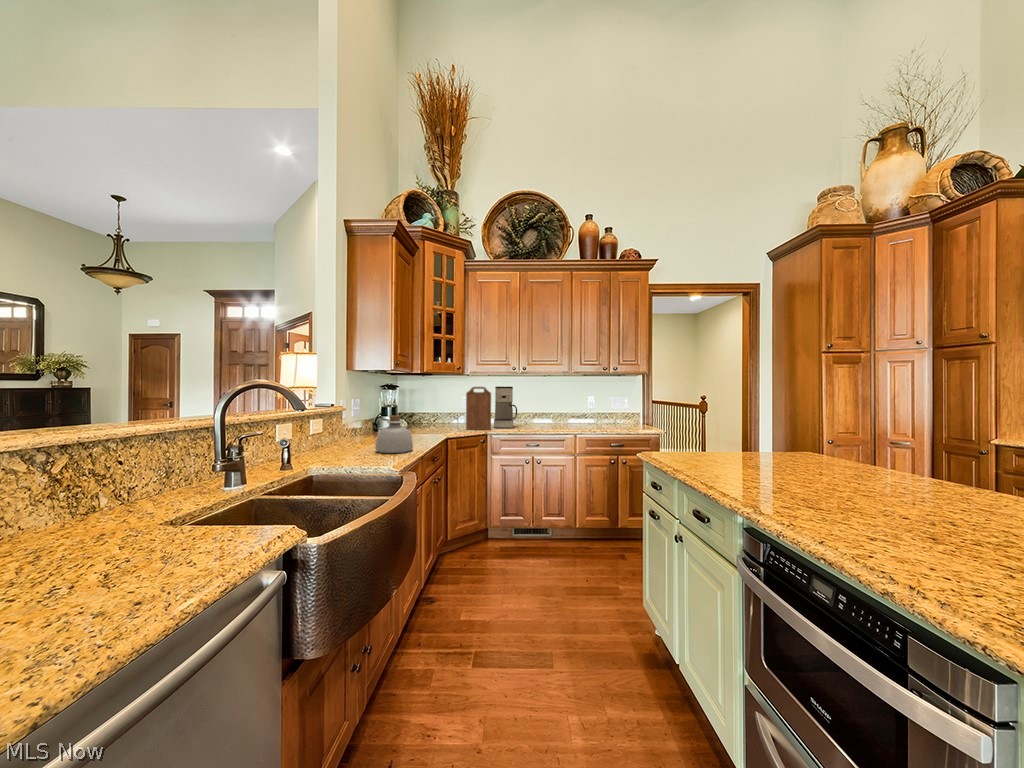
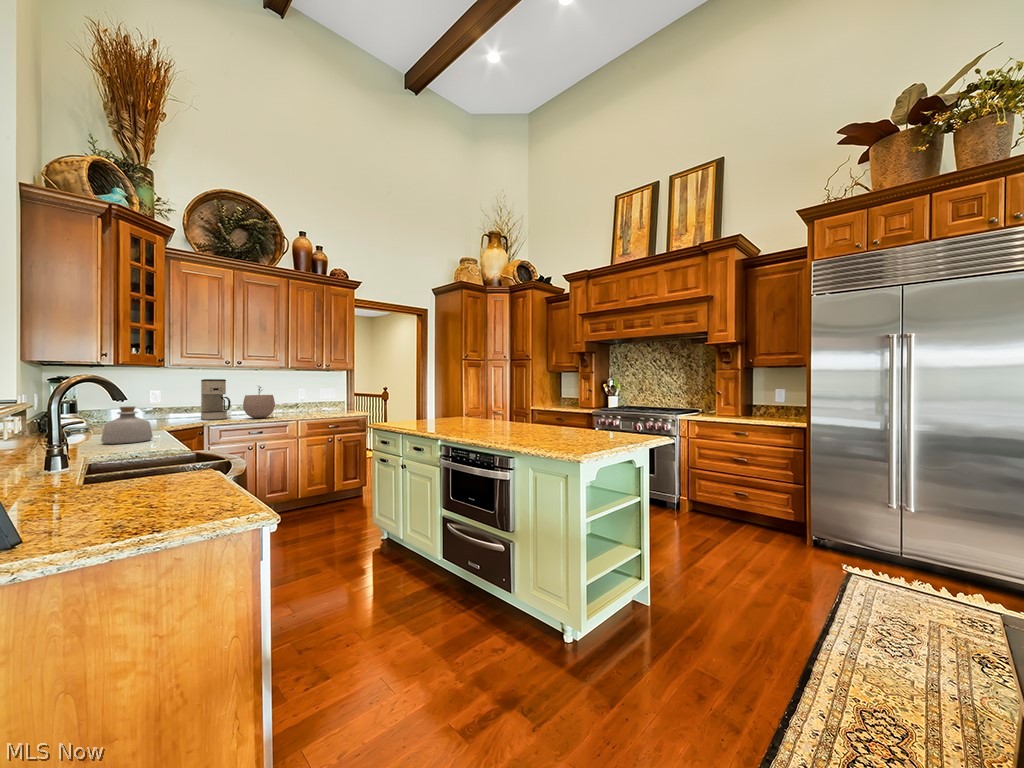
cutting board: present [466,387,491,430] -> none [171,379,204,423]
plant pot: none [525,393,554,430] -> present [243,387,275,418]

